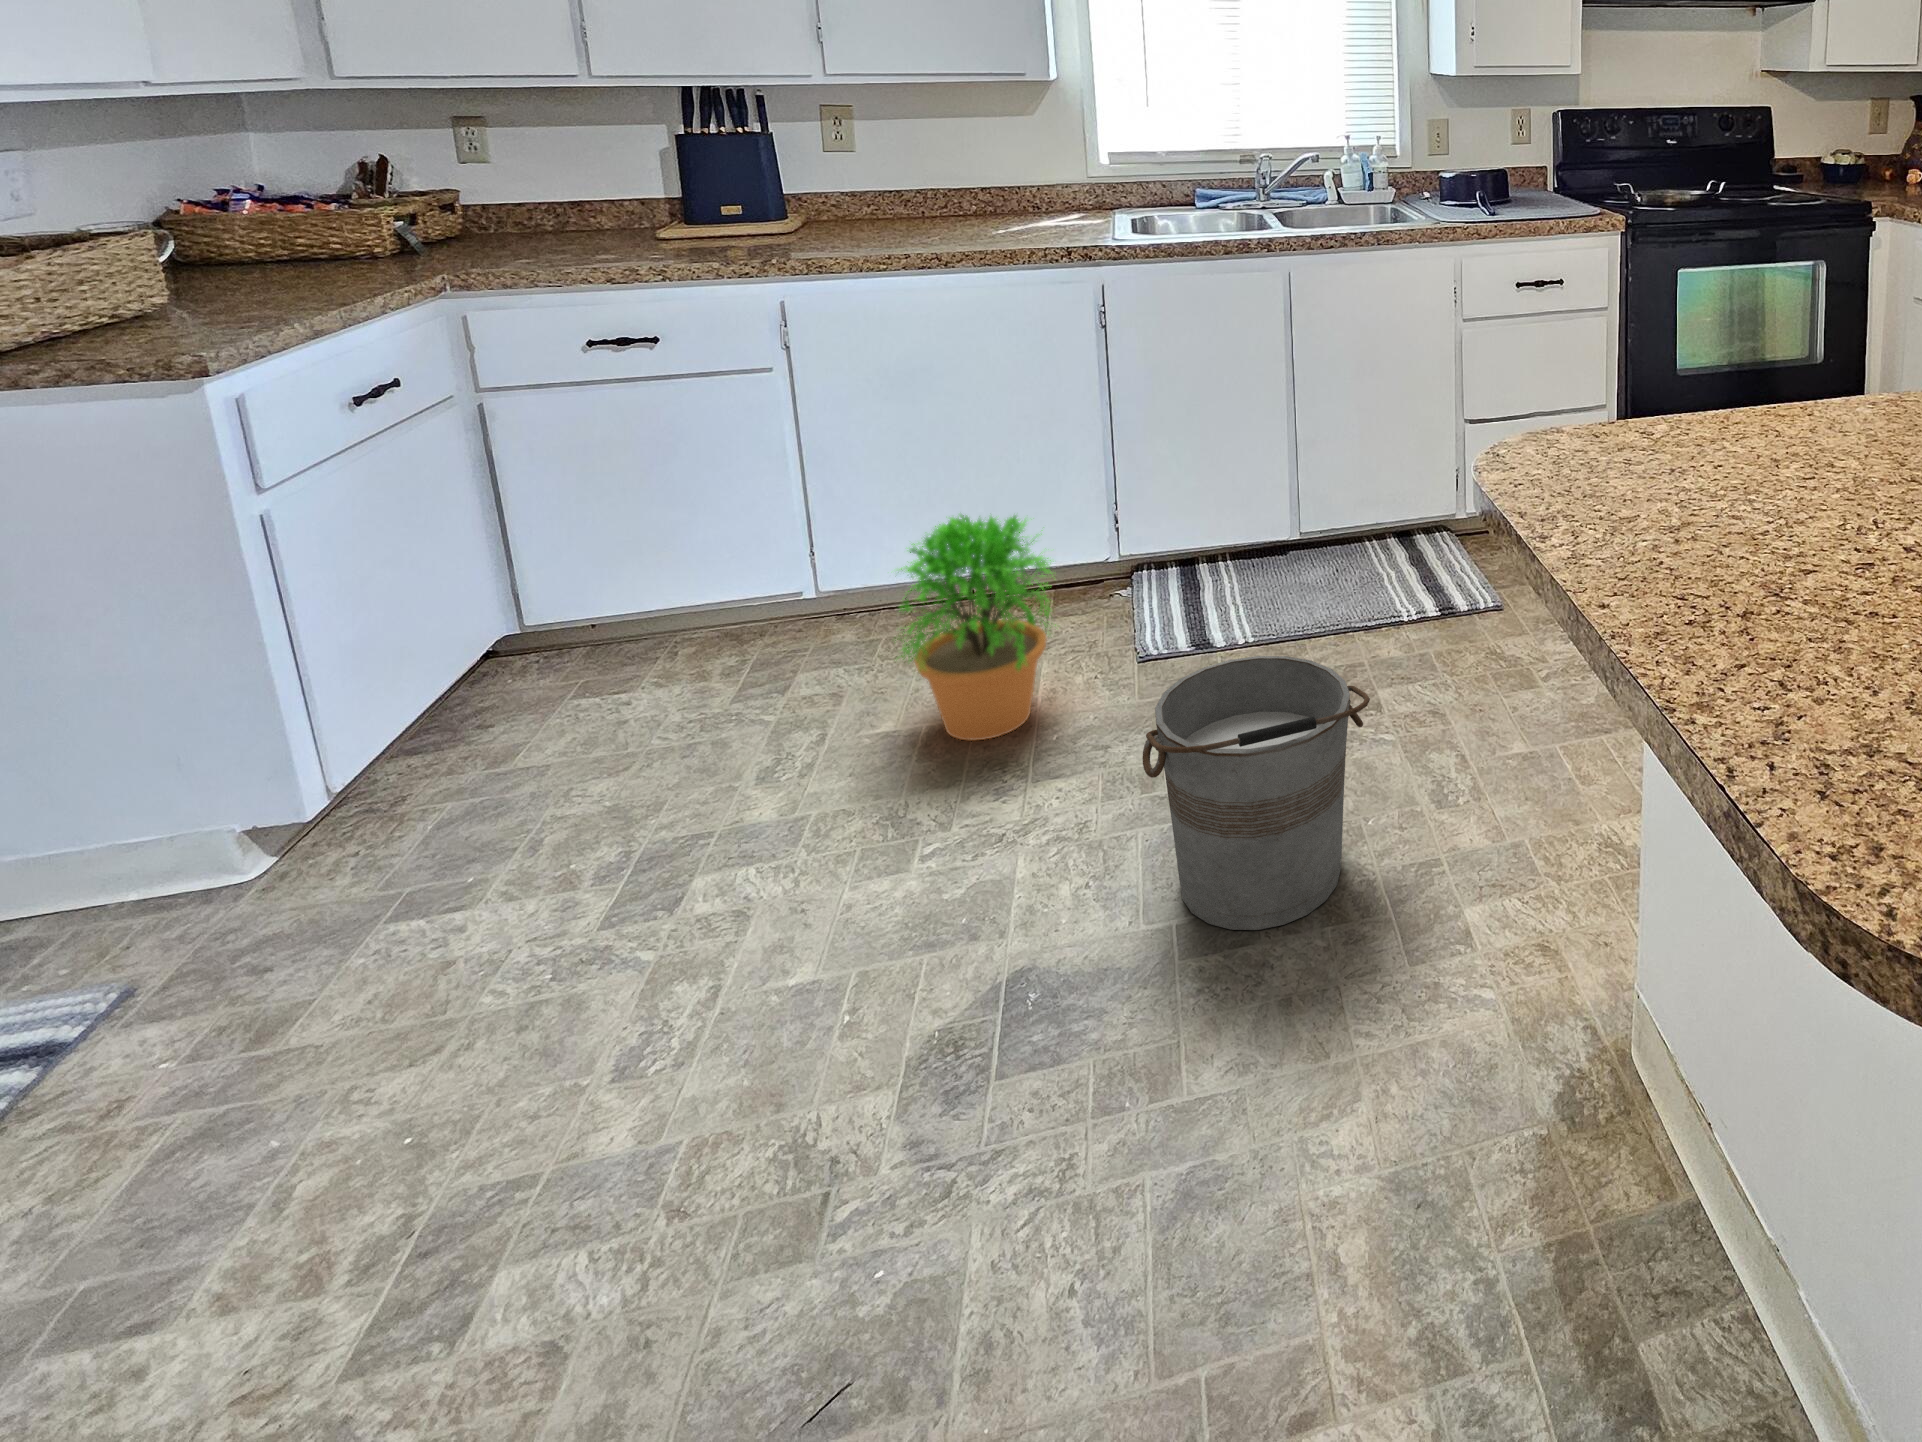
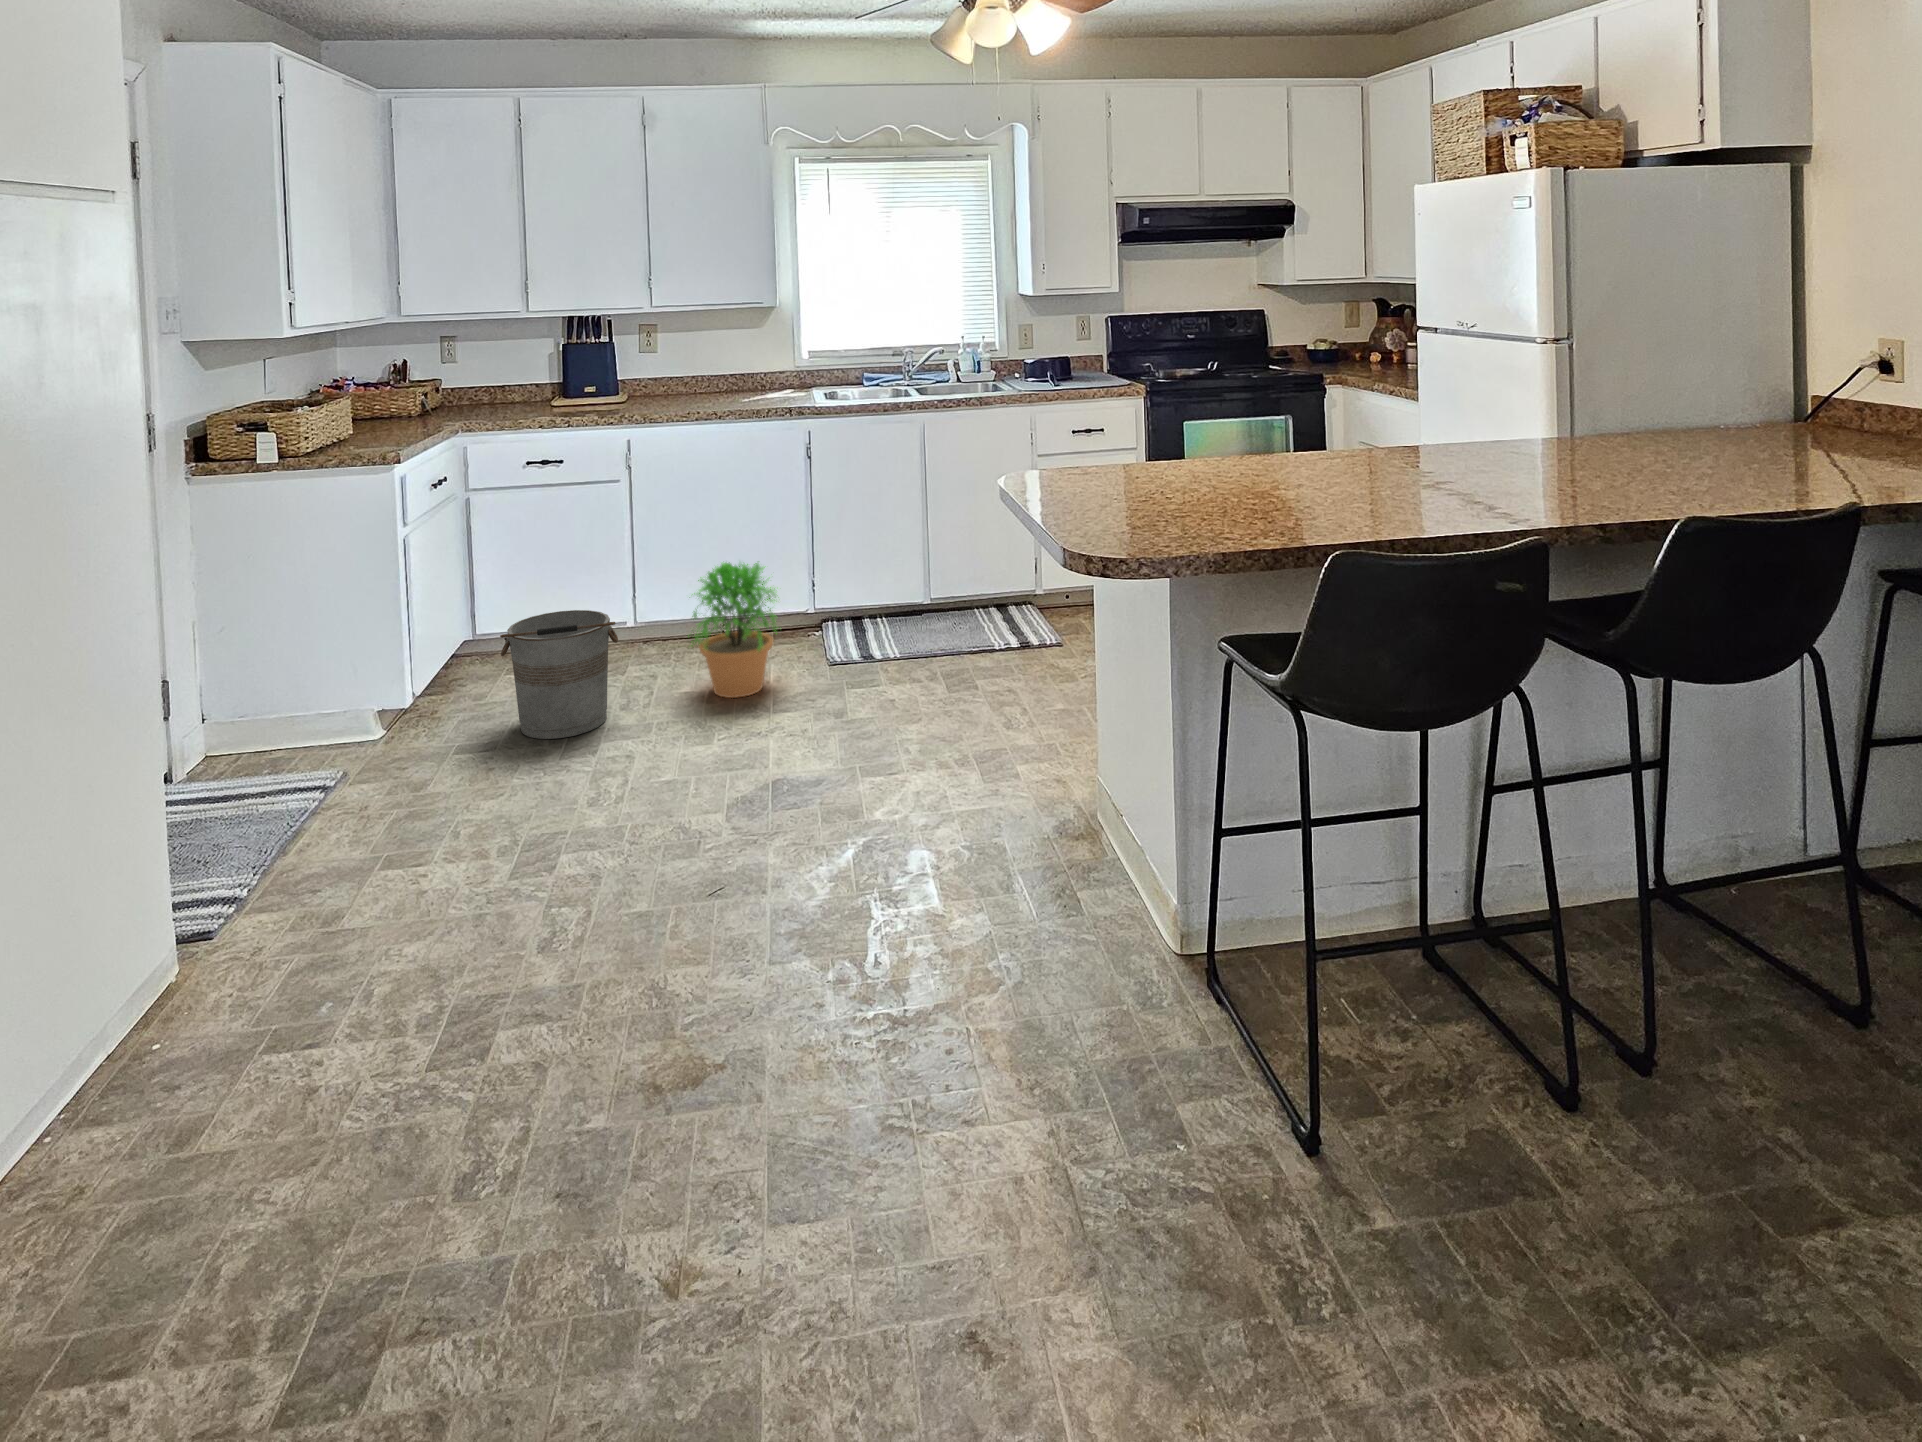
bucket: present [1142,656,1370,930] -> present [500,610,618,739]

